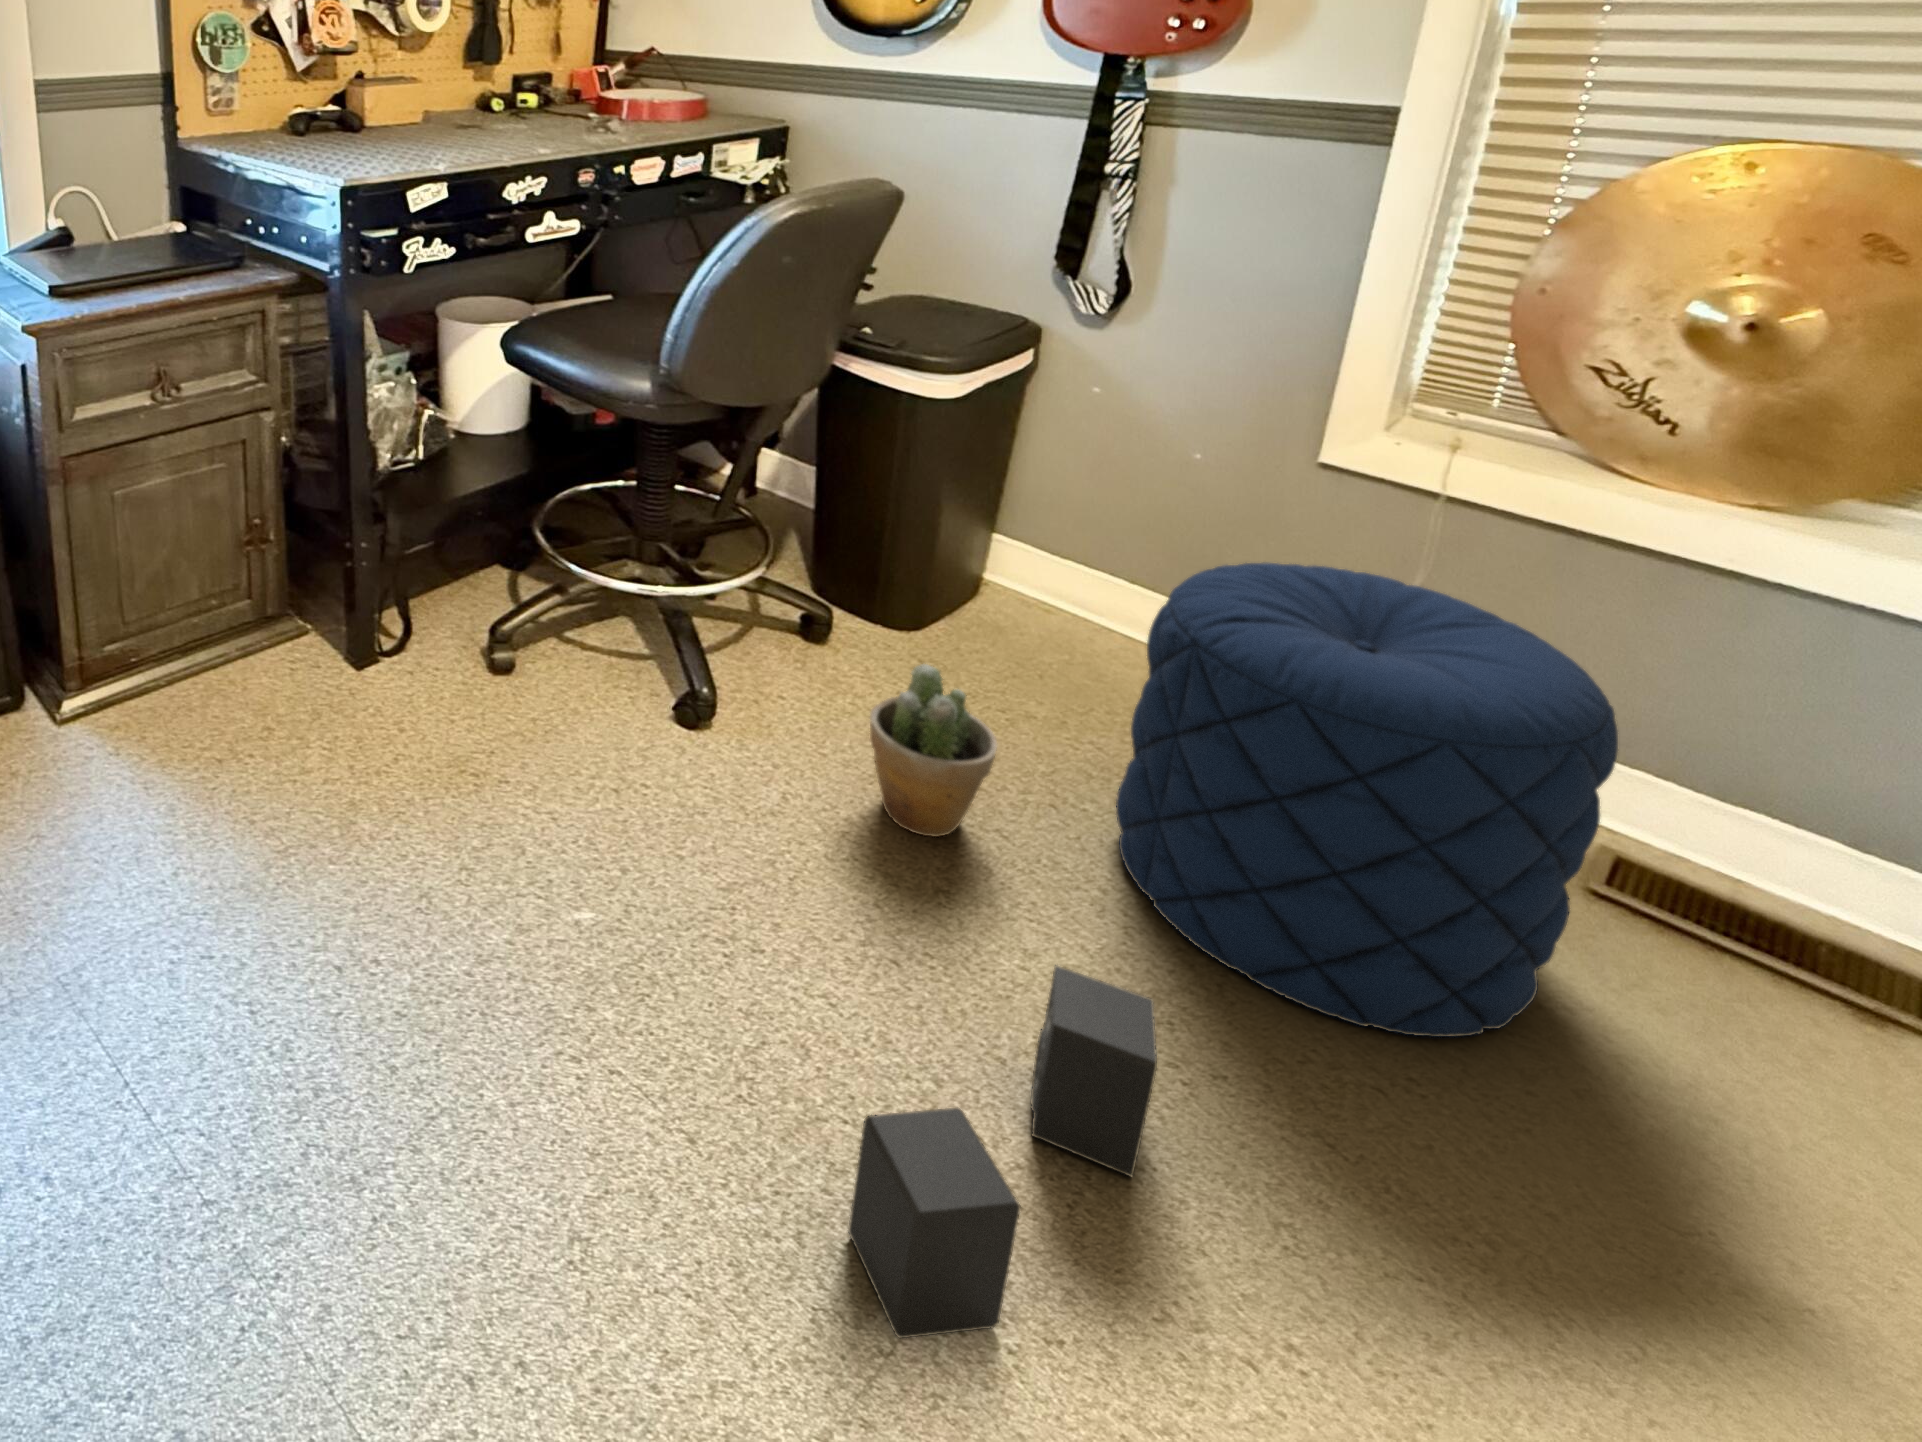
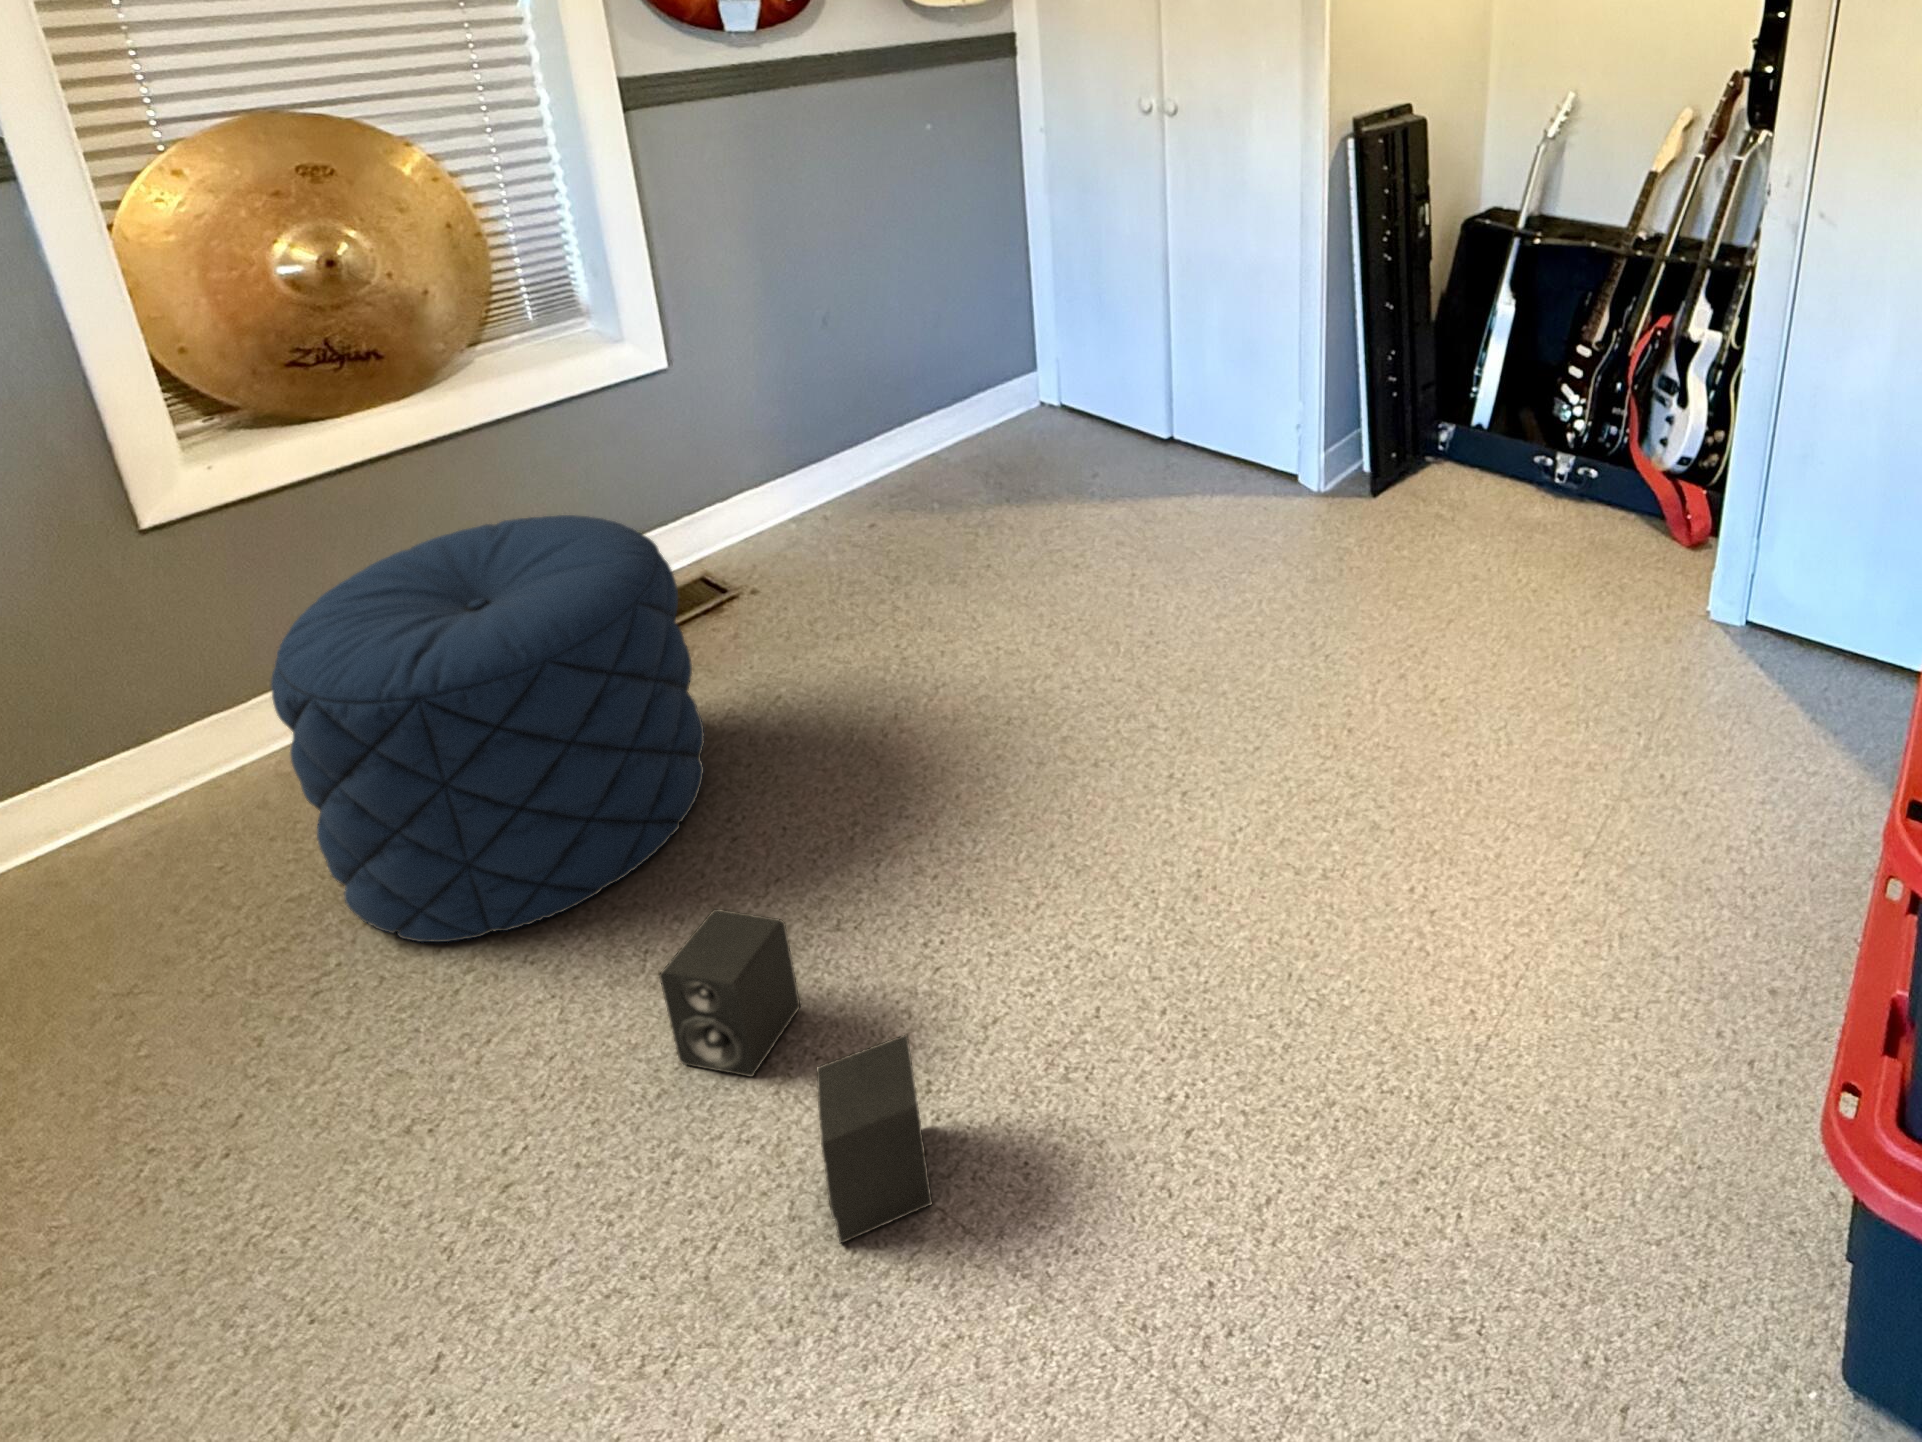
potted plant: present [870,664,997,837] -> none [94,974,316,1191]

